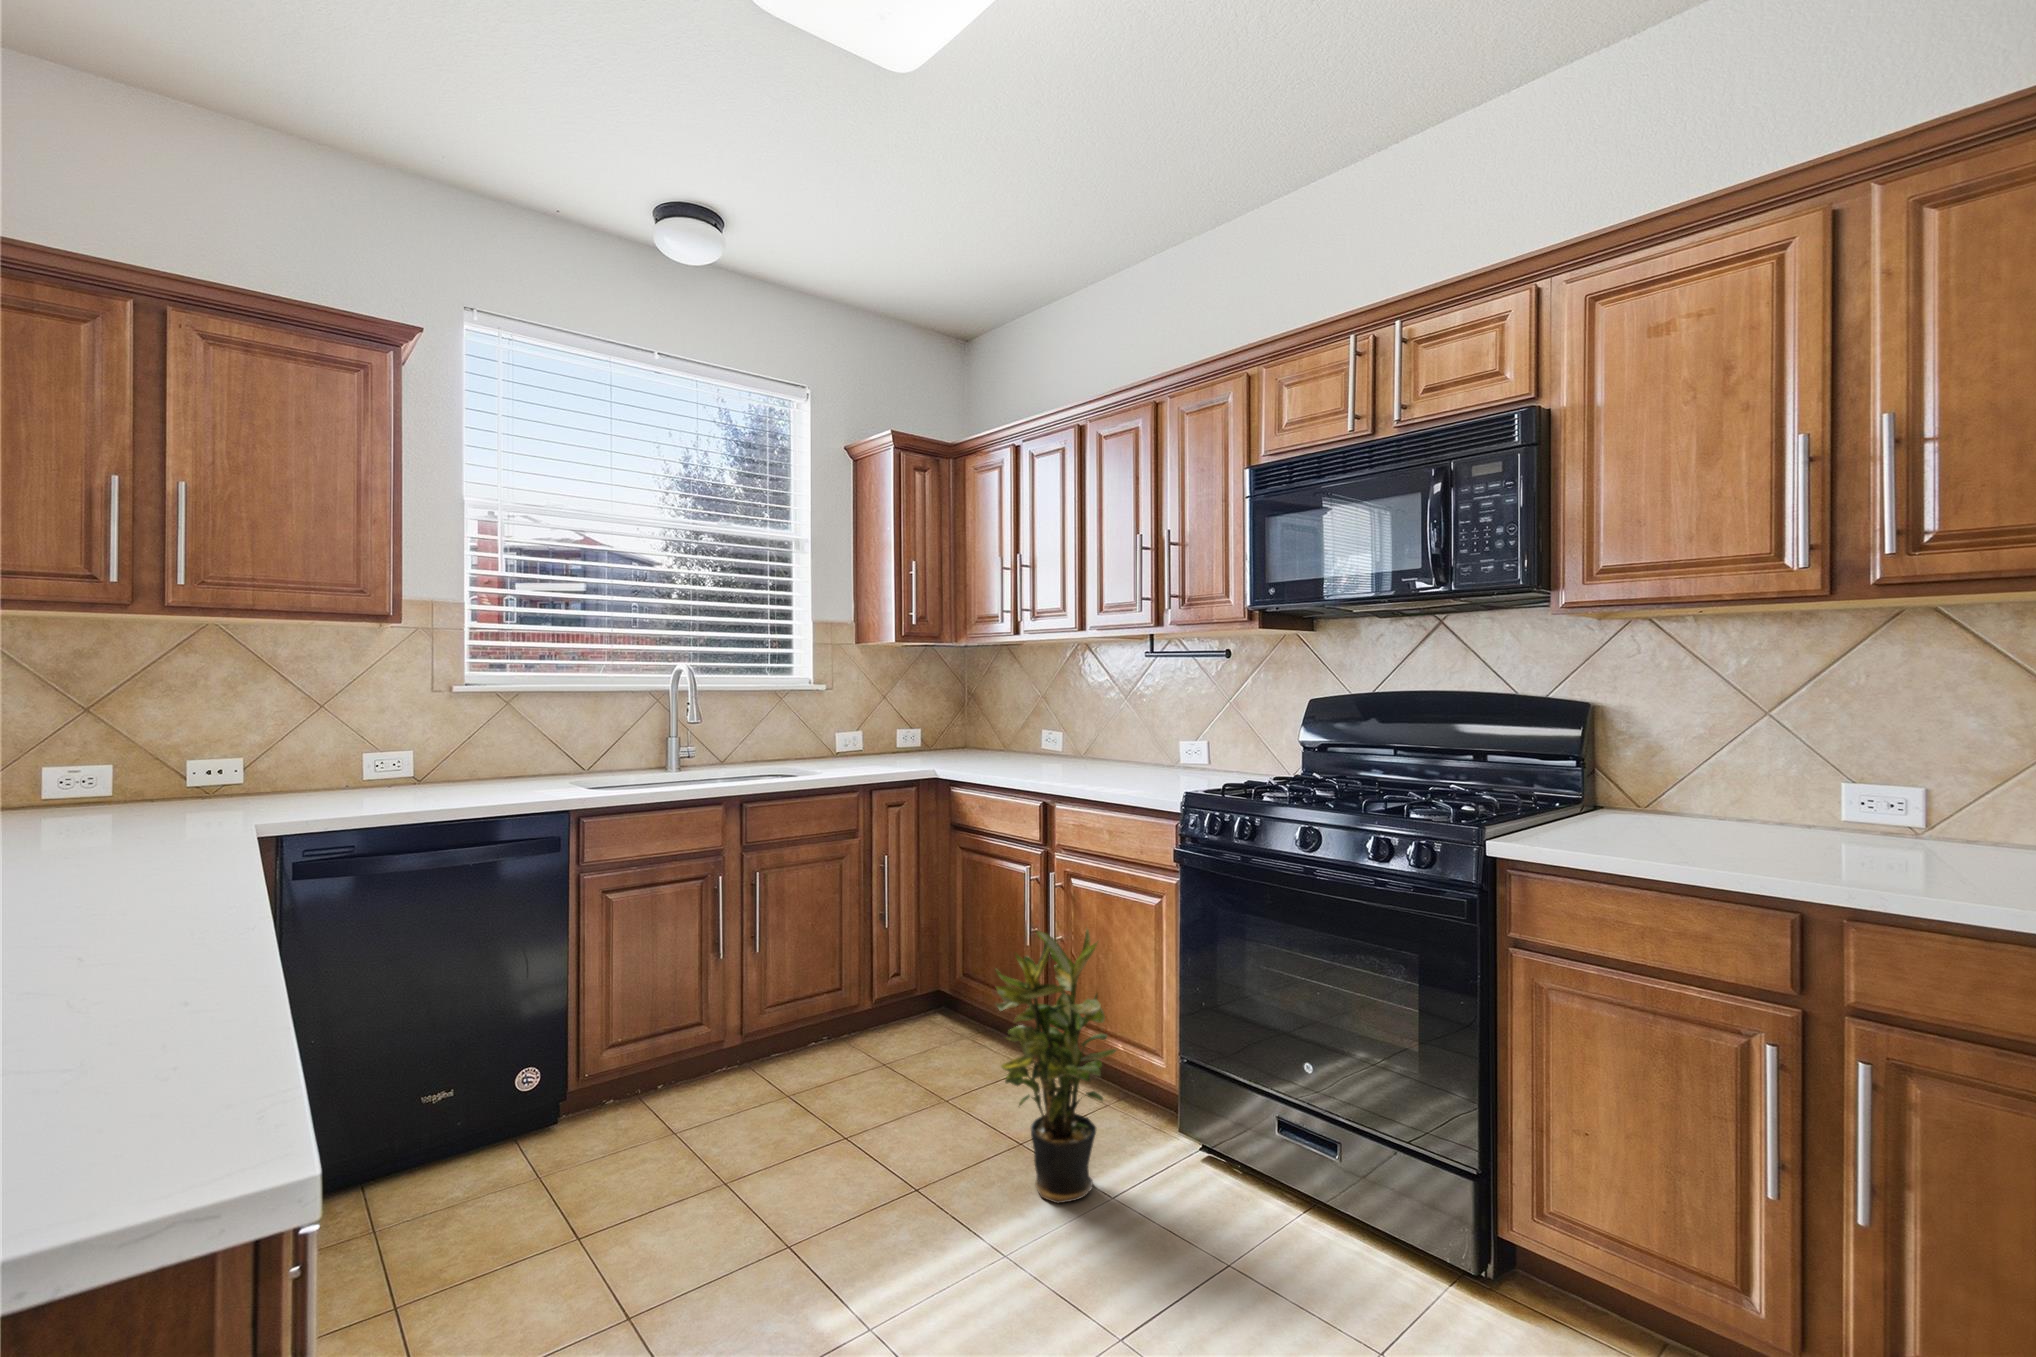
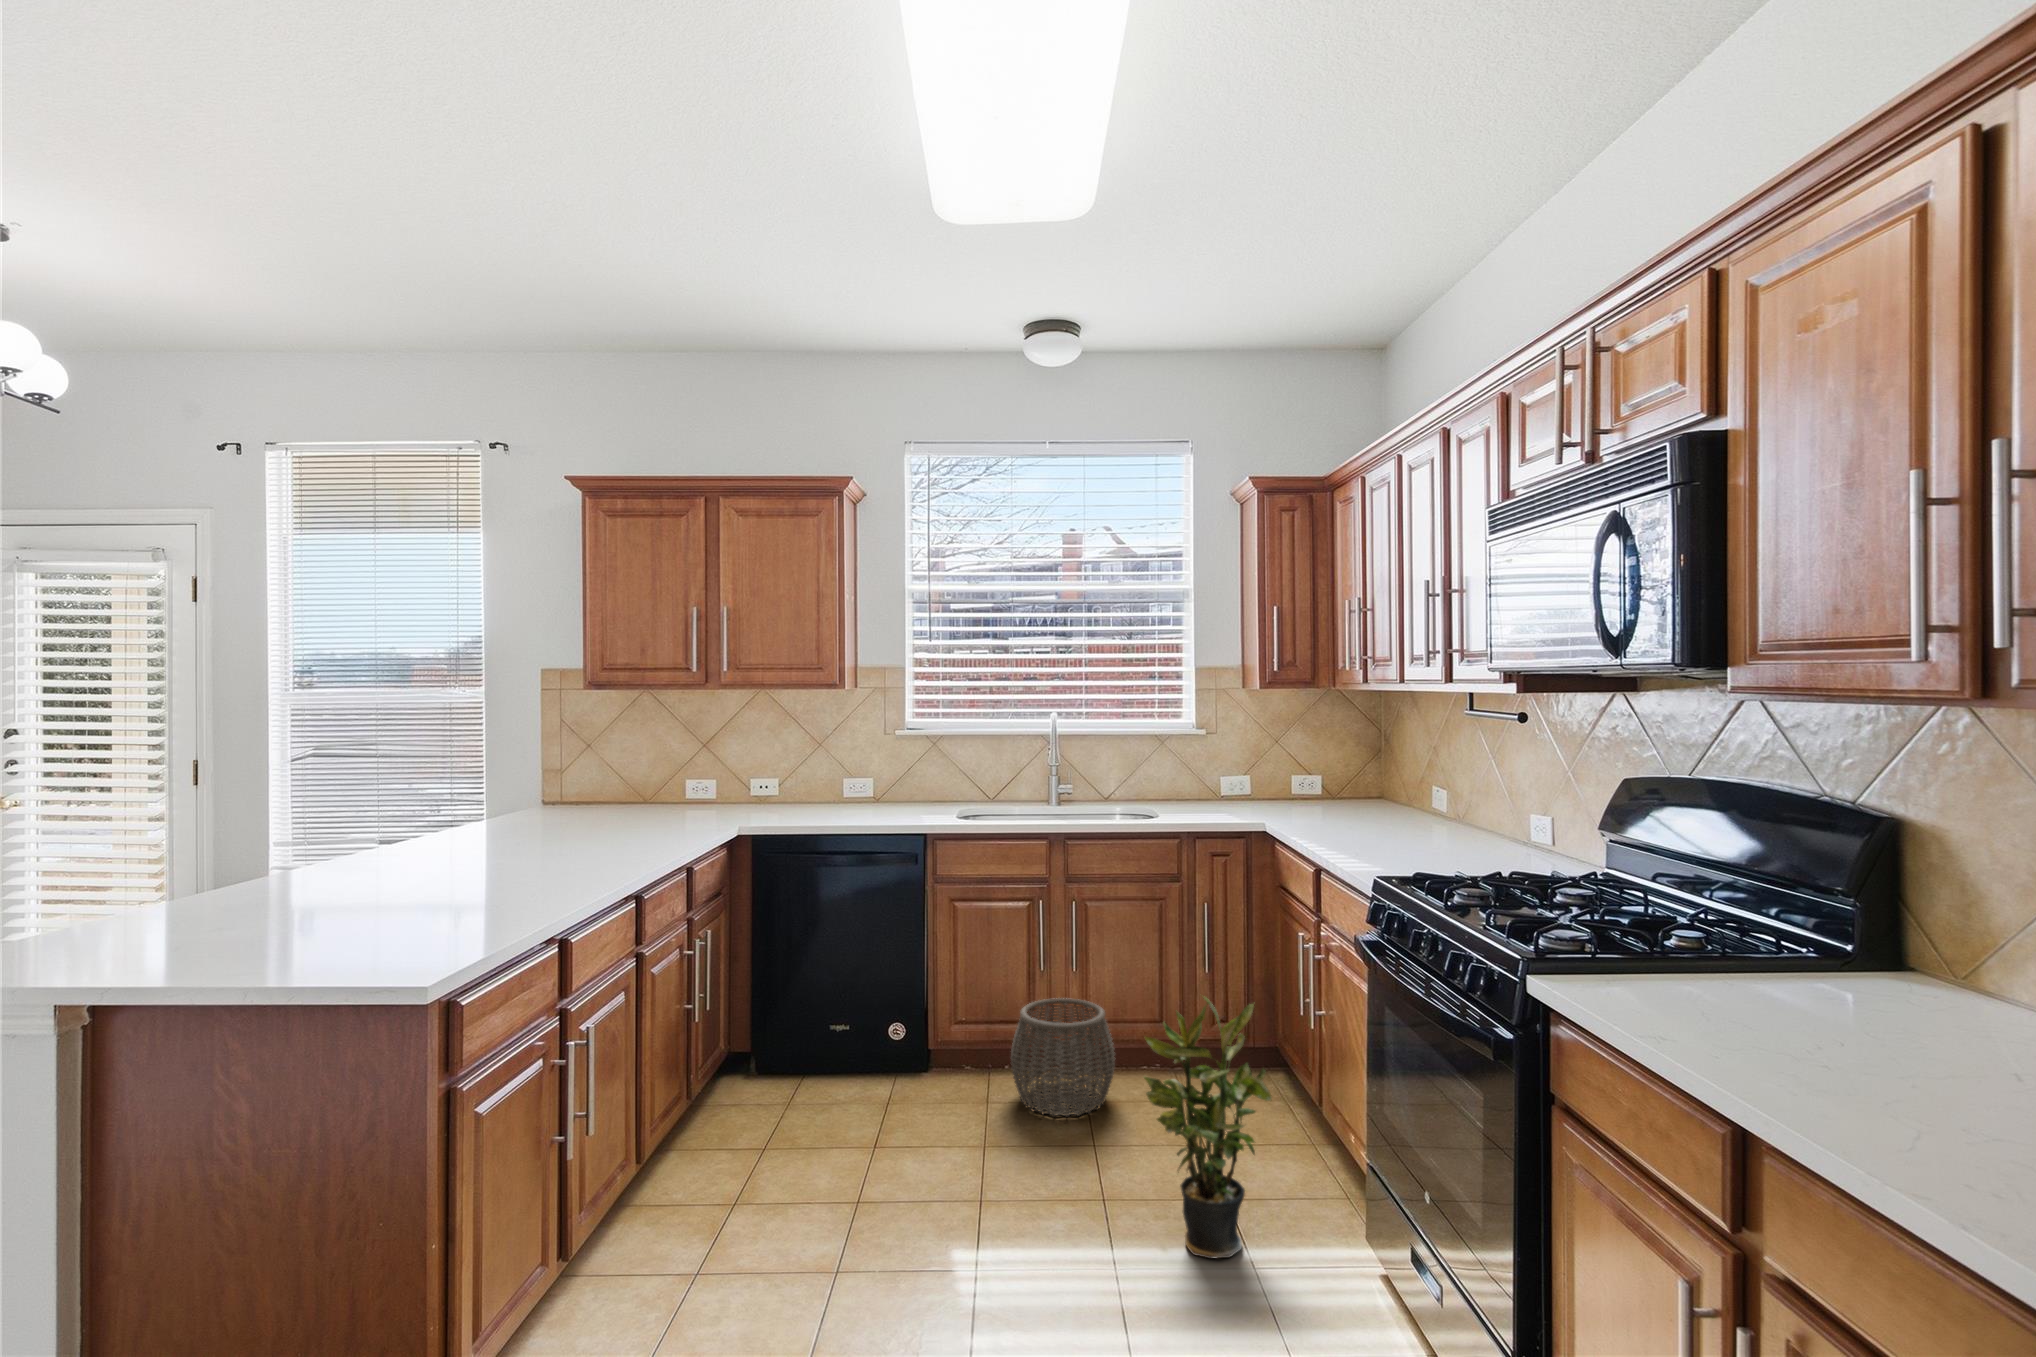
woven basket: none [703,982,830,1124] -> present [1011,998,1115,1116]

